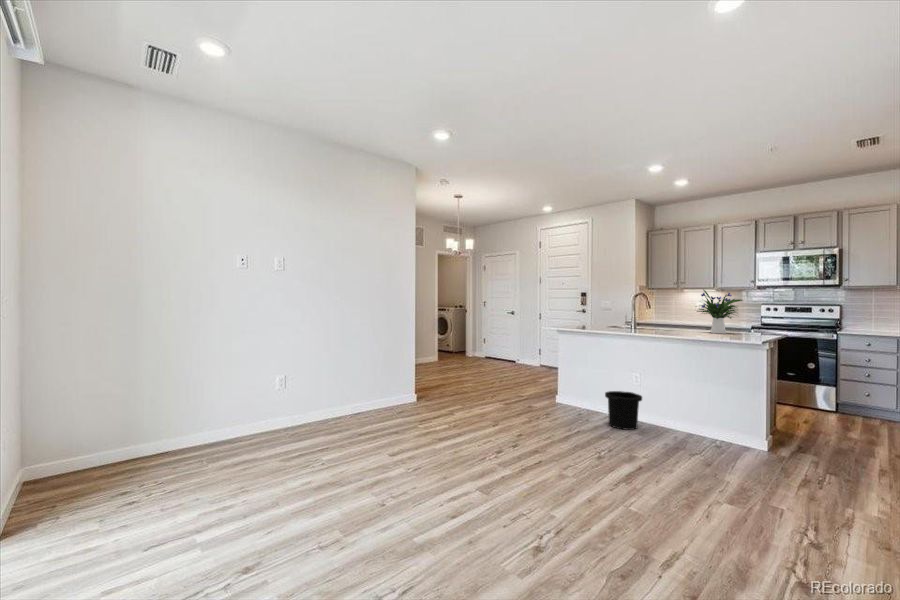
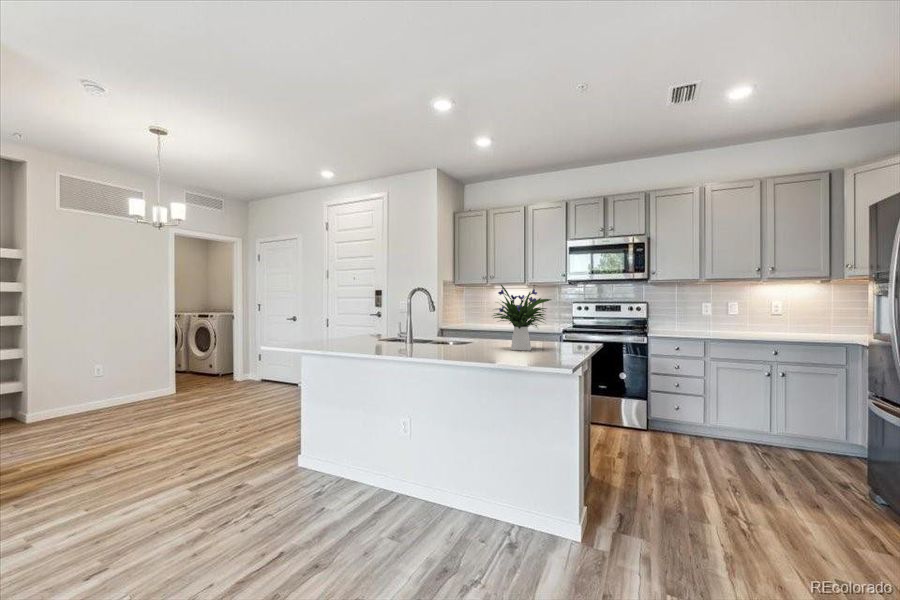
trash can: present [605,391,642,430] -> none [356,449,414,524]

